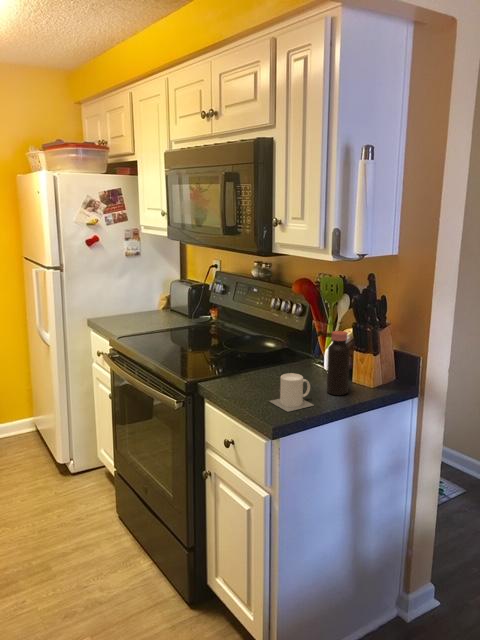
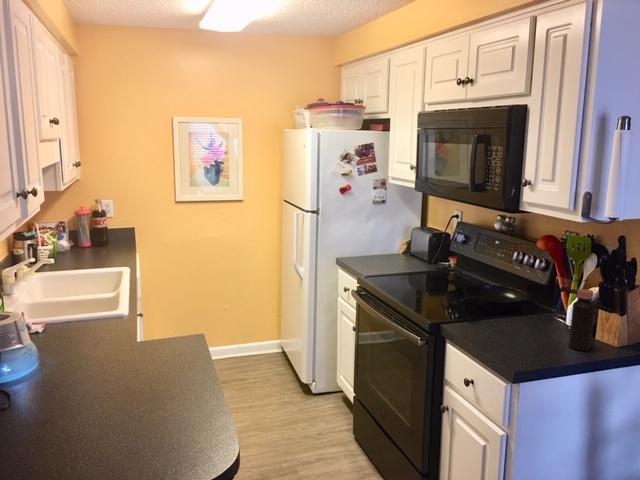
mug: present [270,373,314,412] -> none [511,325,557,360]

